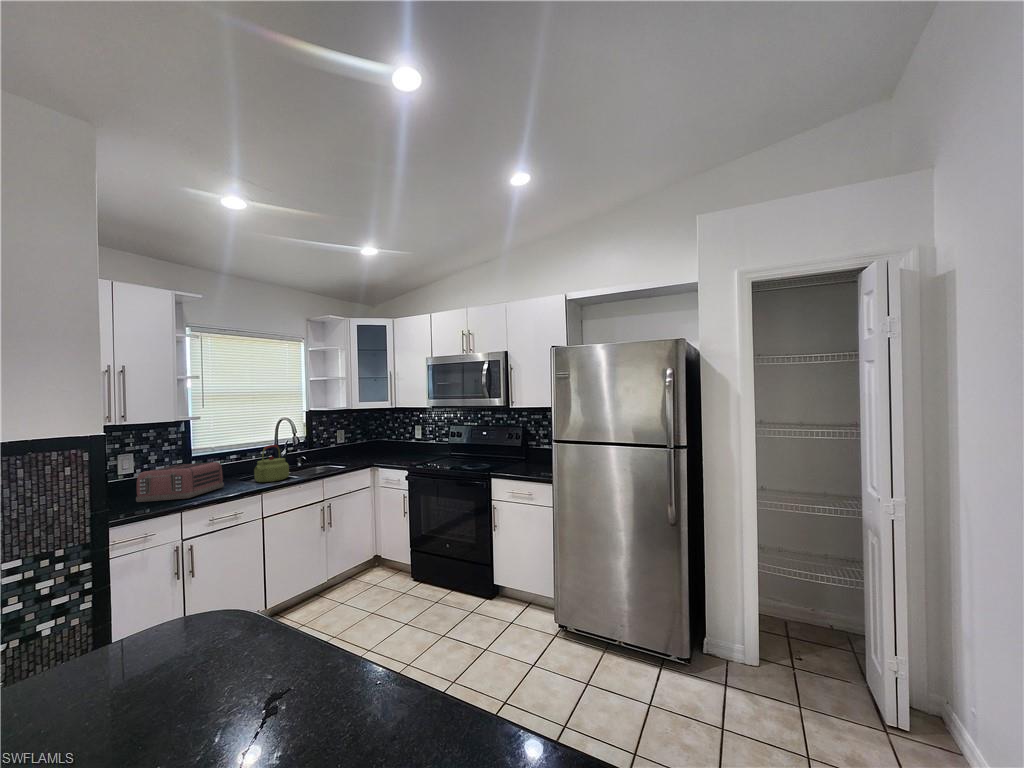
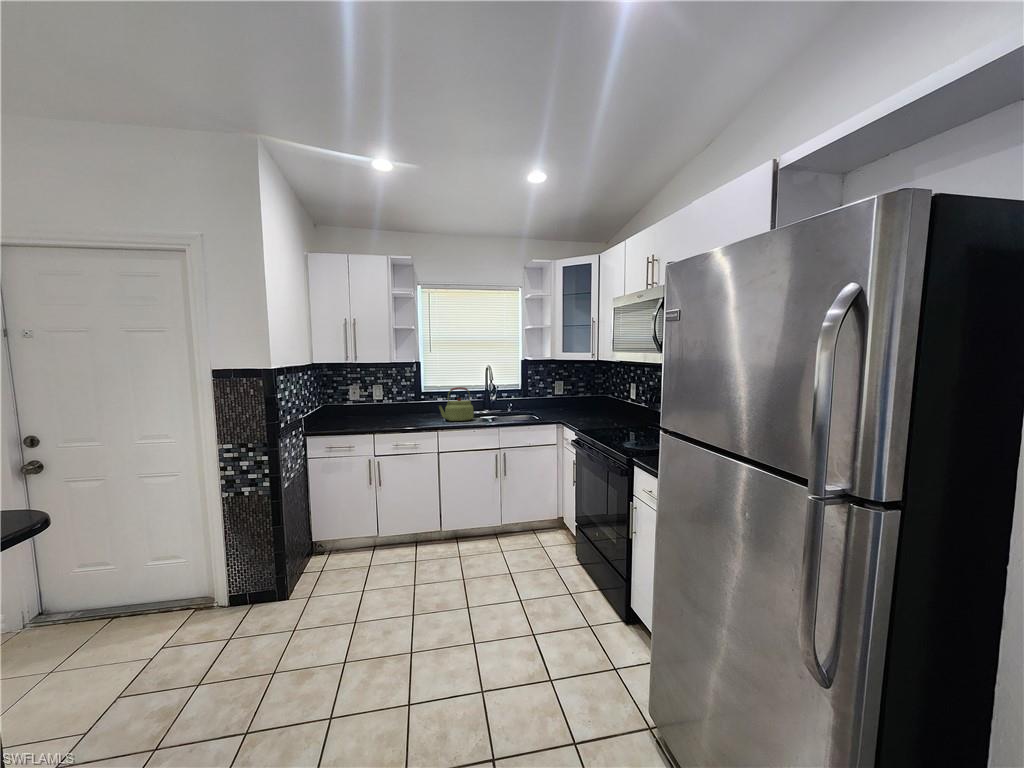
toaster: present [136,462,224,502] -> none [363,396,421,423]

